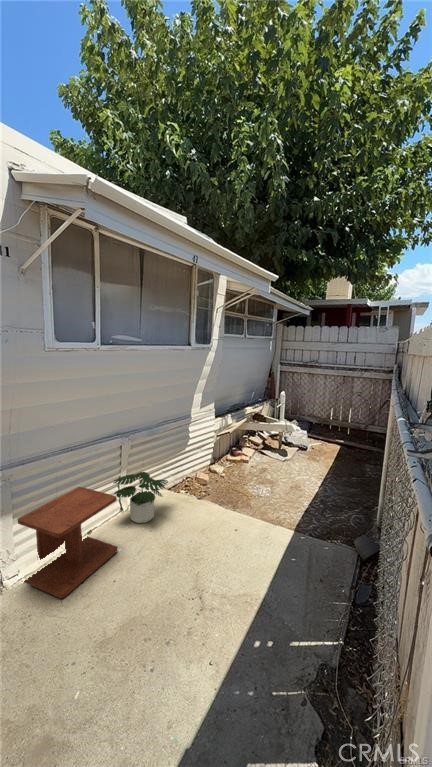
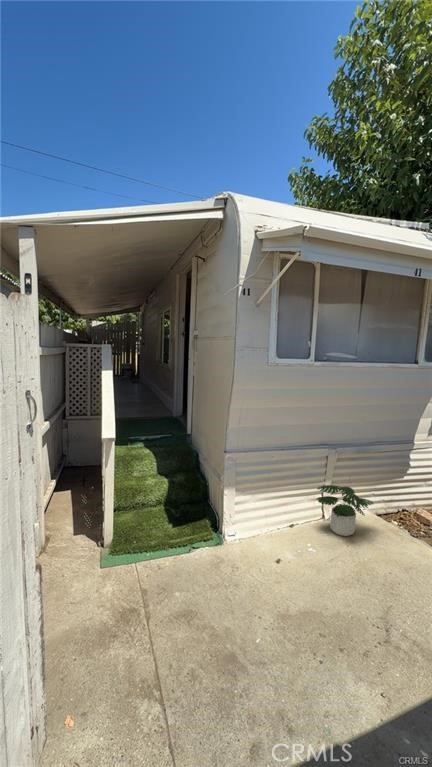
side table: present [18,487,118,598] -> none [236,483,315,565]

